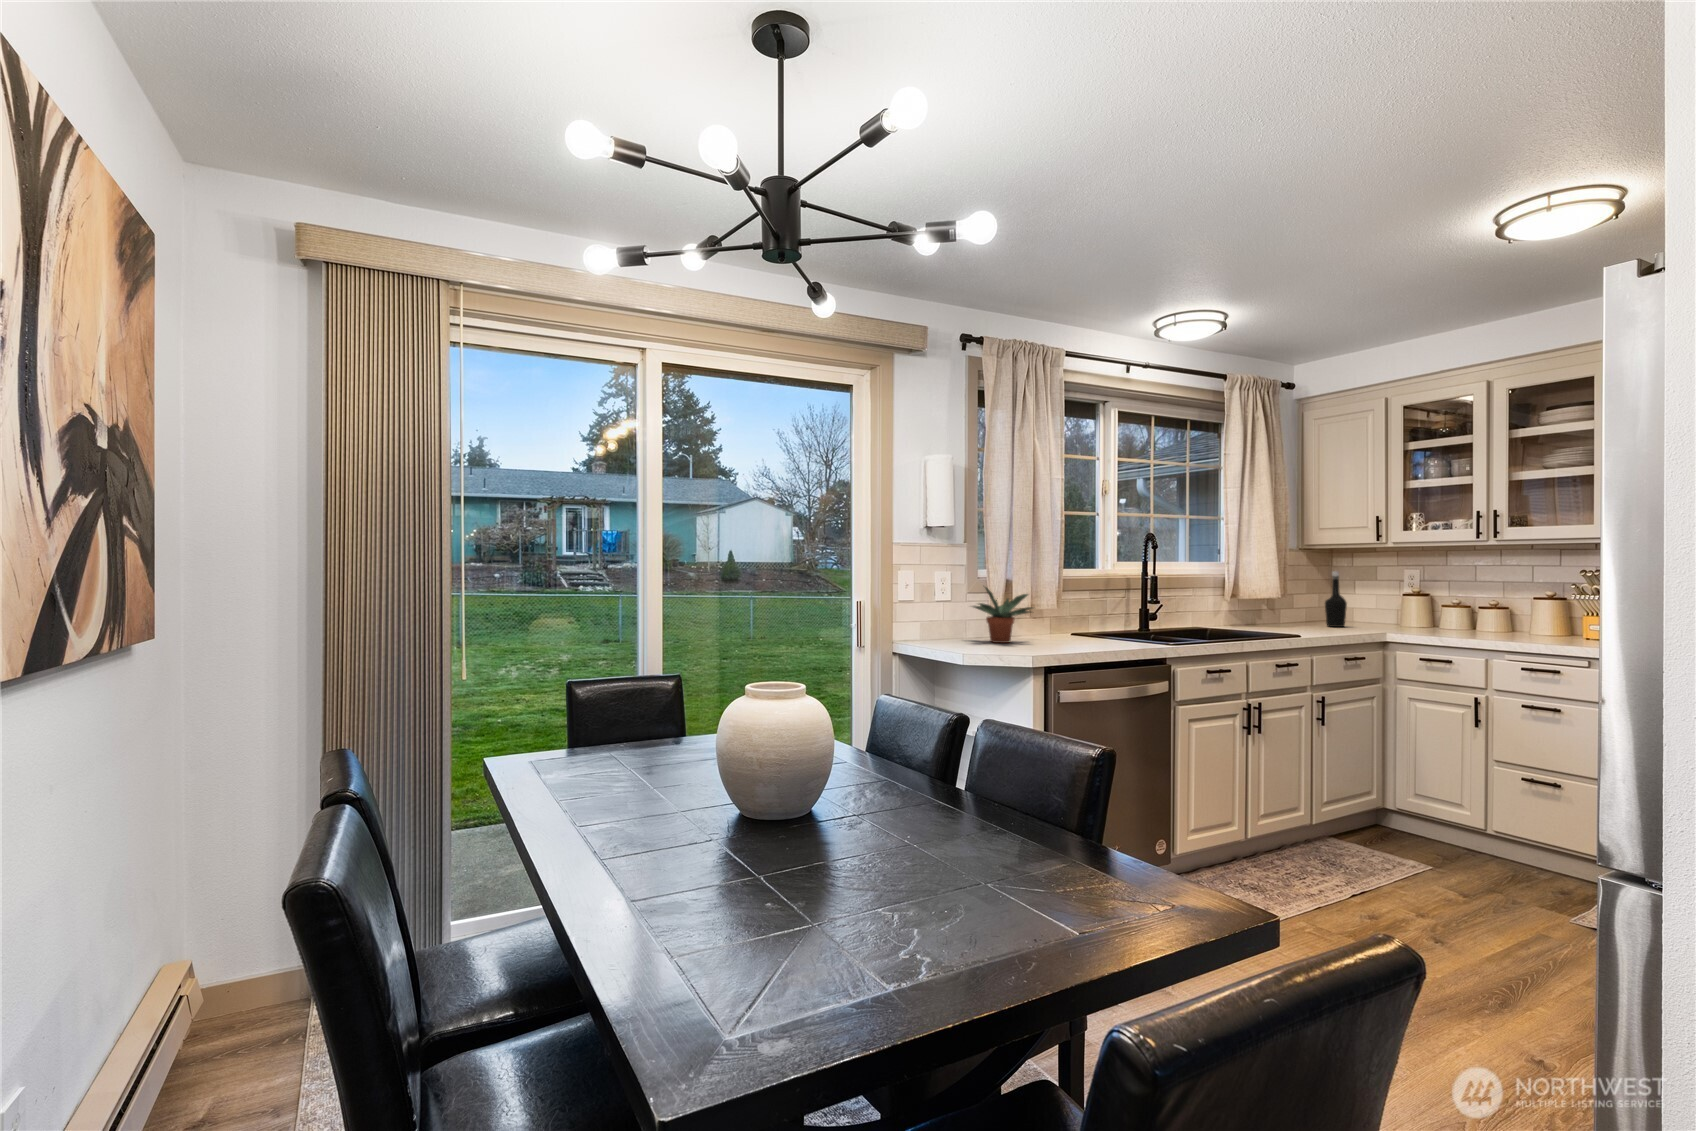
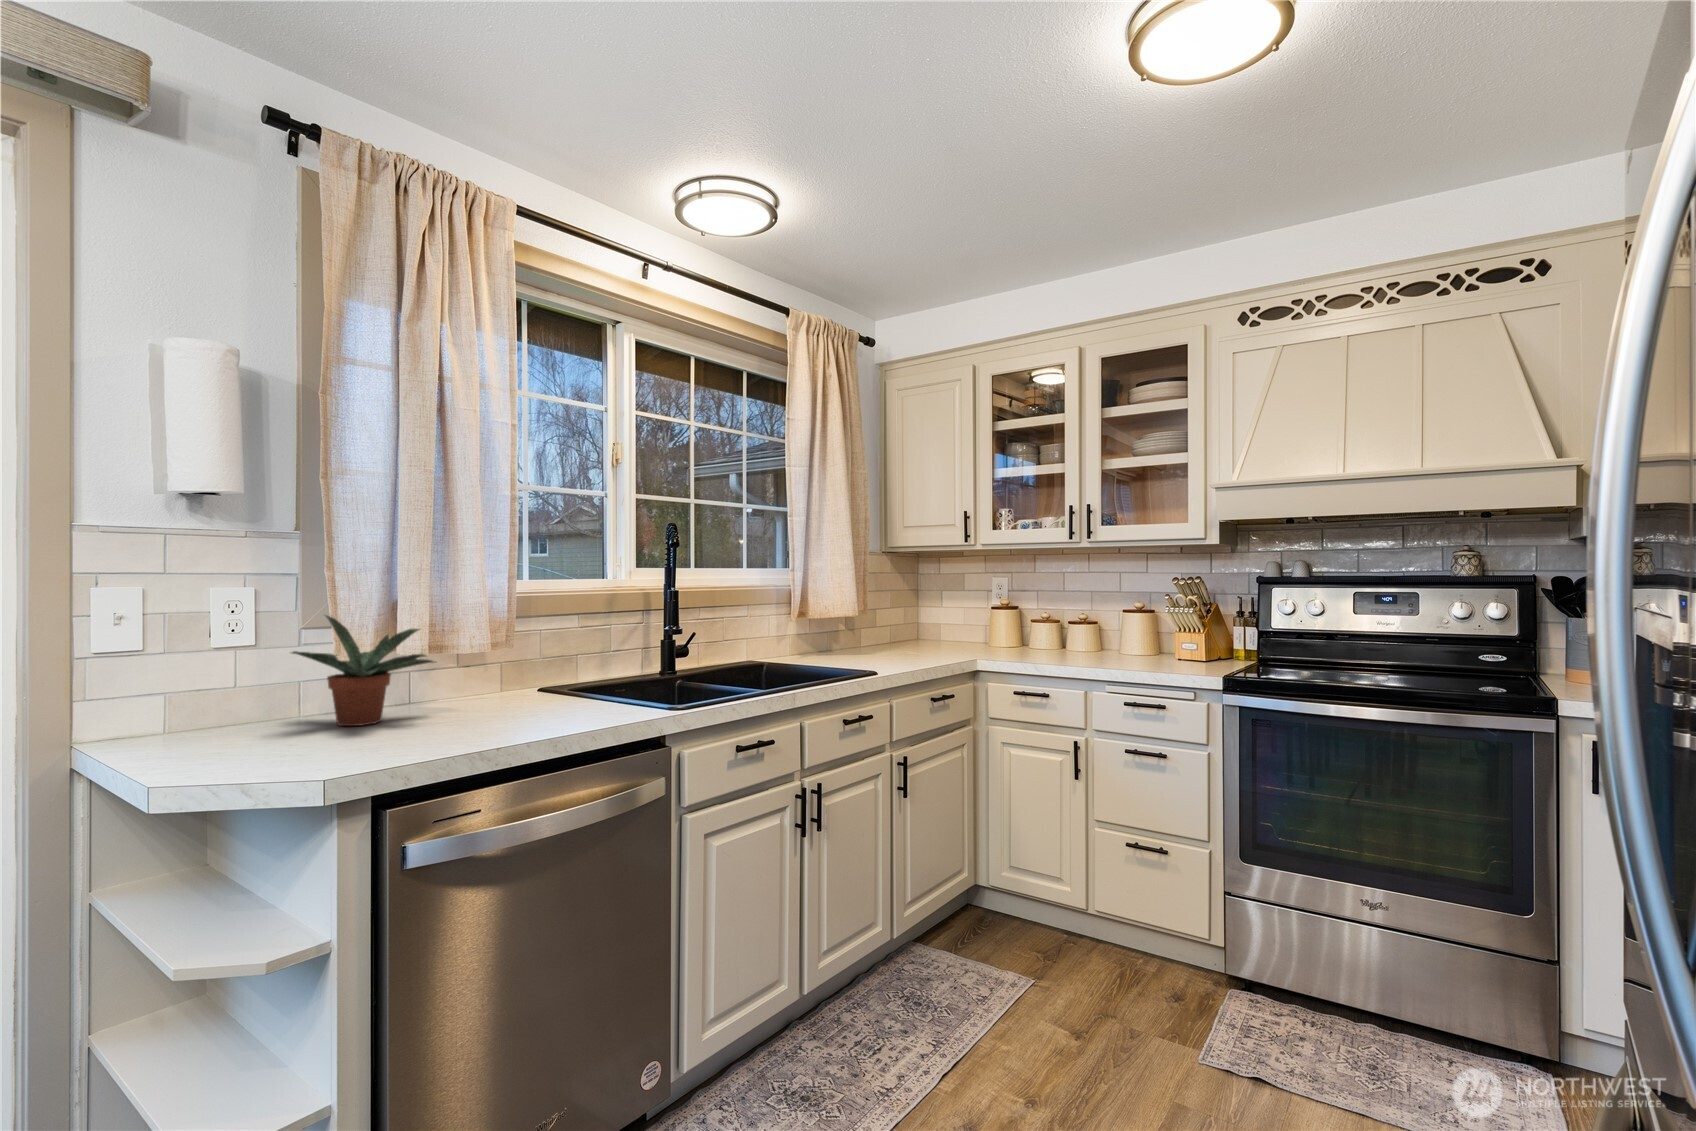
bottle: present [1325,571,1347,627] -> none [908,580,932,650]

